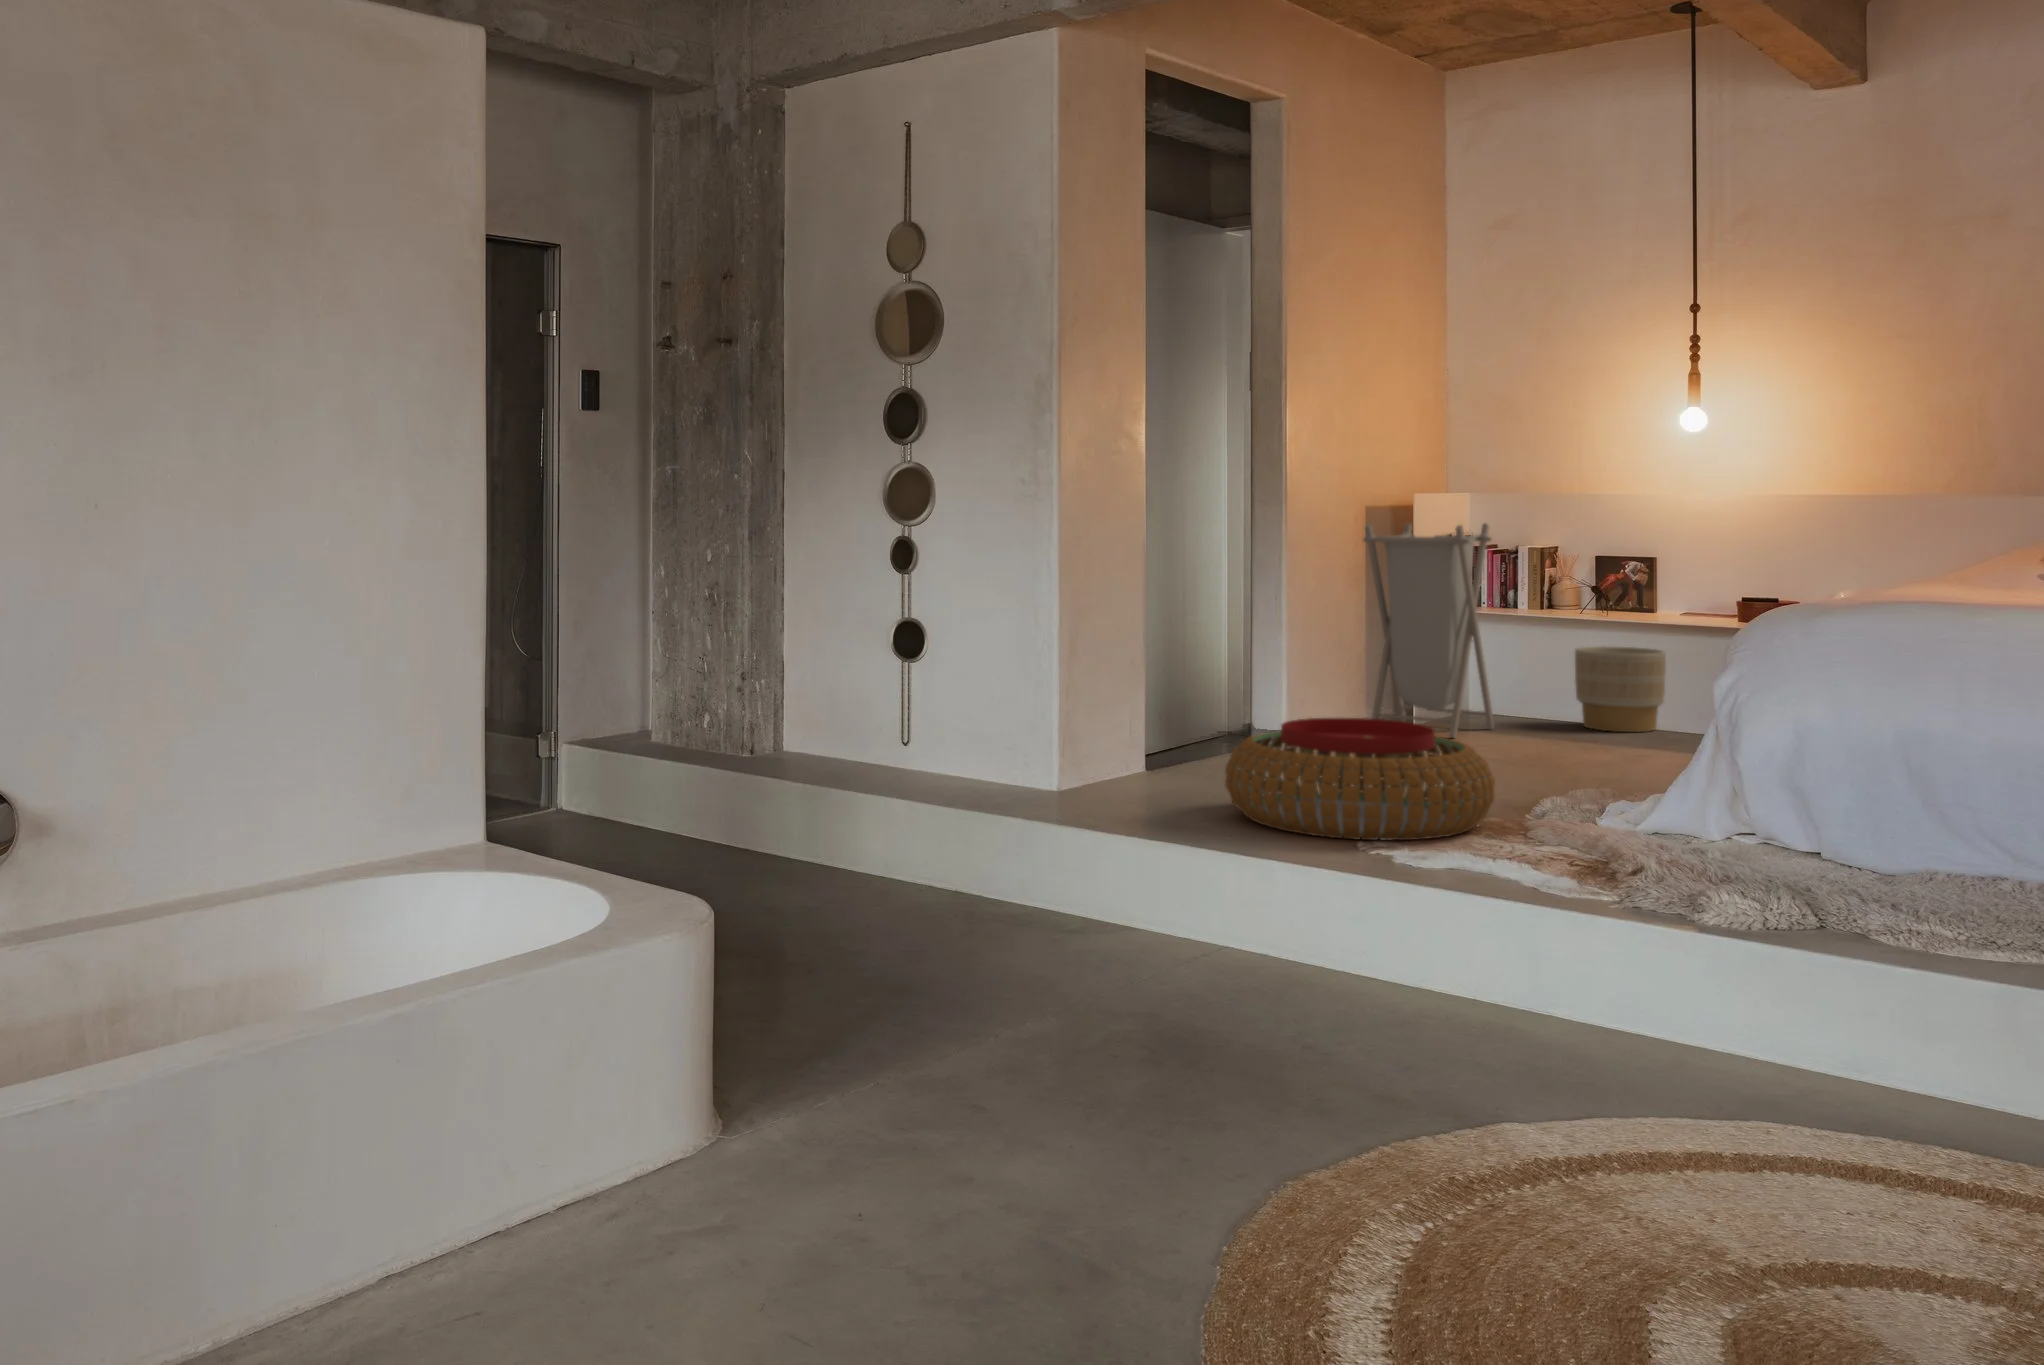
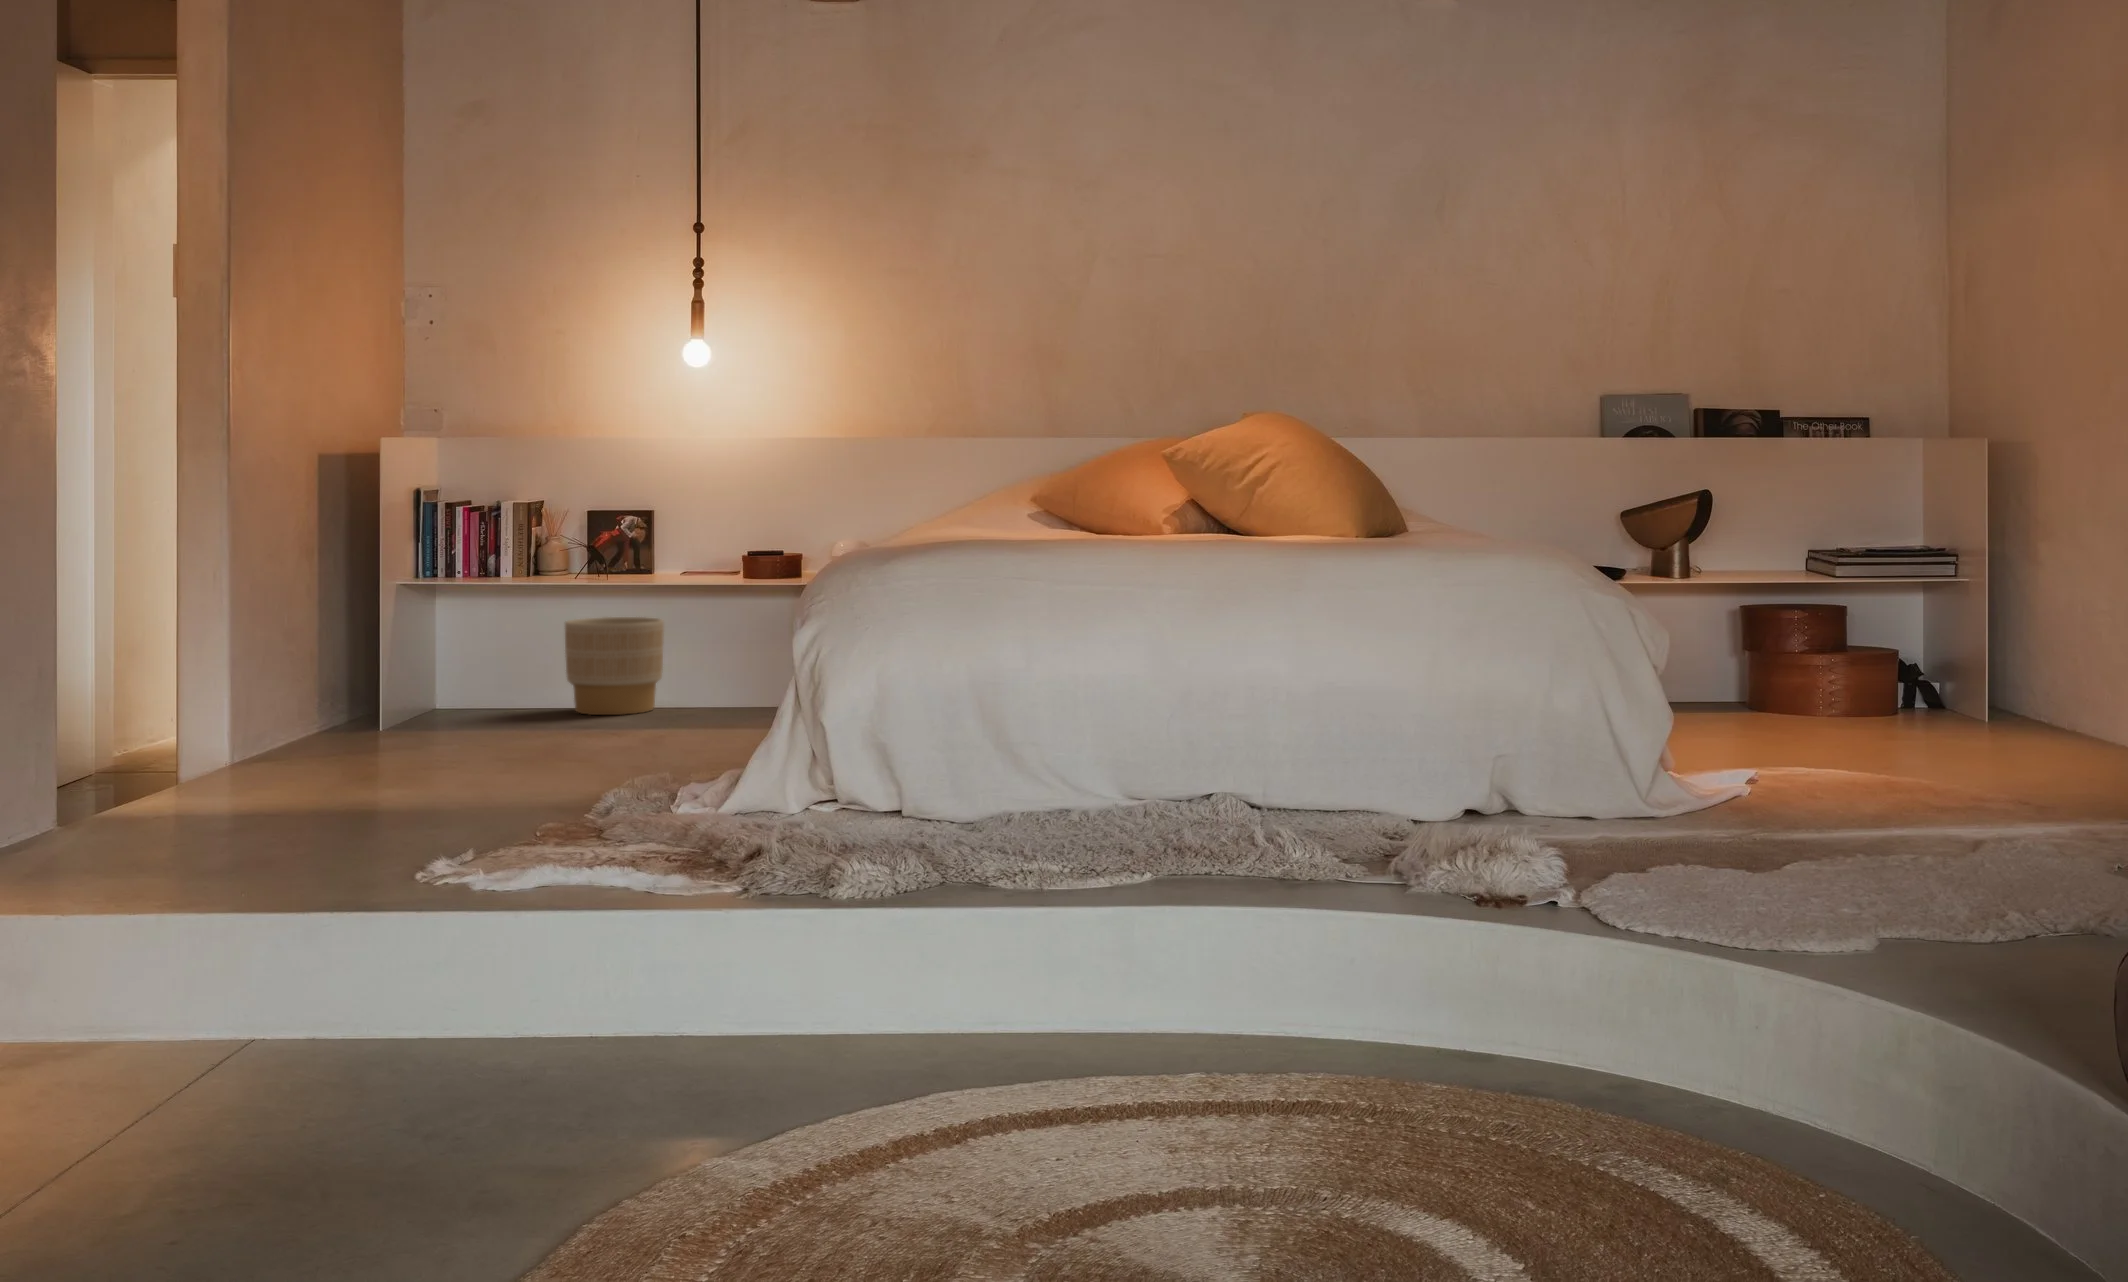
laundry hamper: present [1363,523,1494,738] -> none [312,474,477,742]
pouf: present [1225,718,1495,840] -> none [205,717,563,874]

